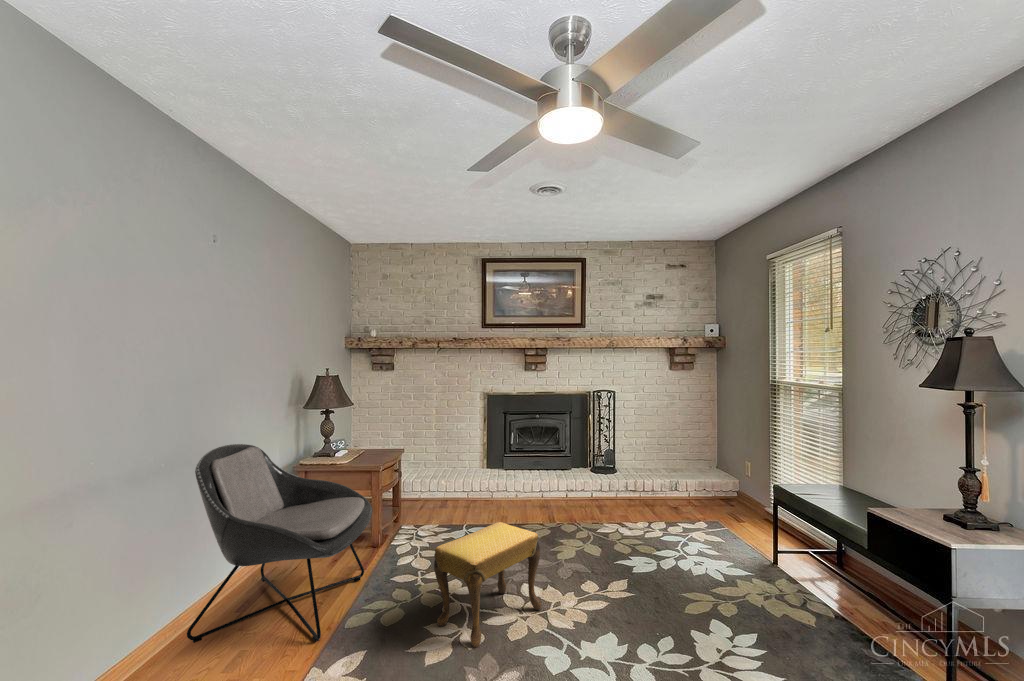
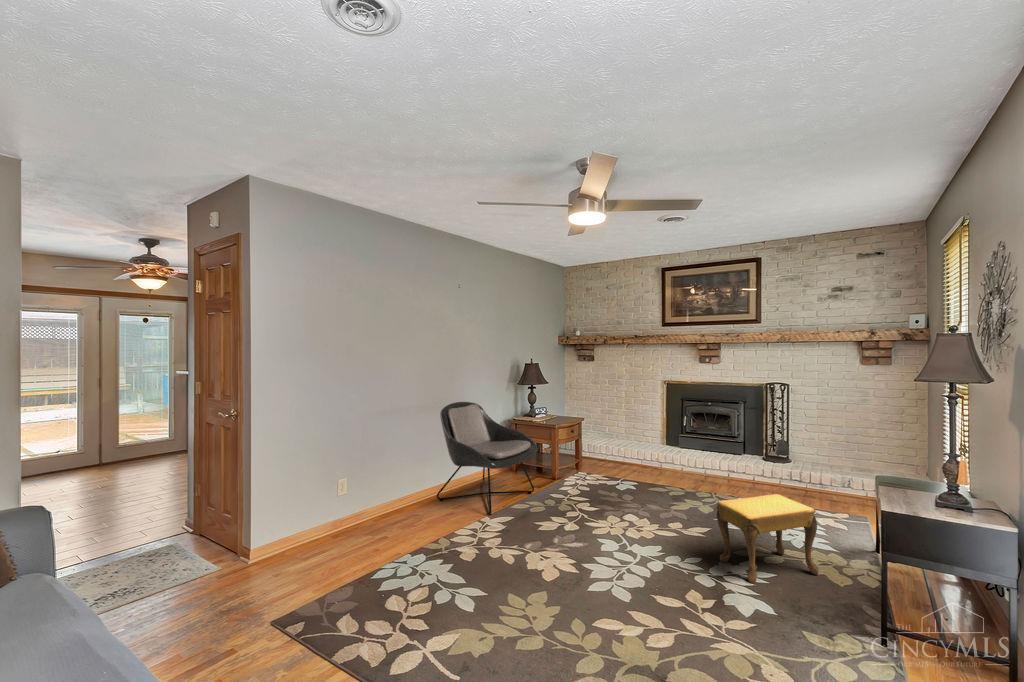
footstool: present [434,522,541,648] -> present [717,494,819,584]

